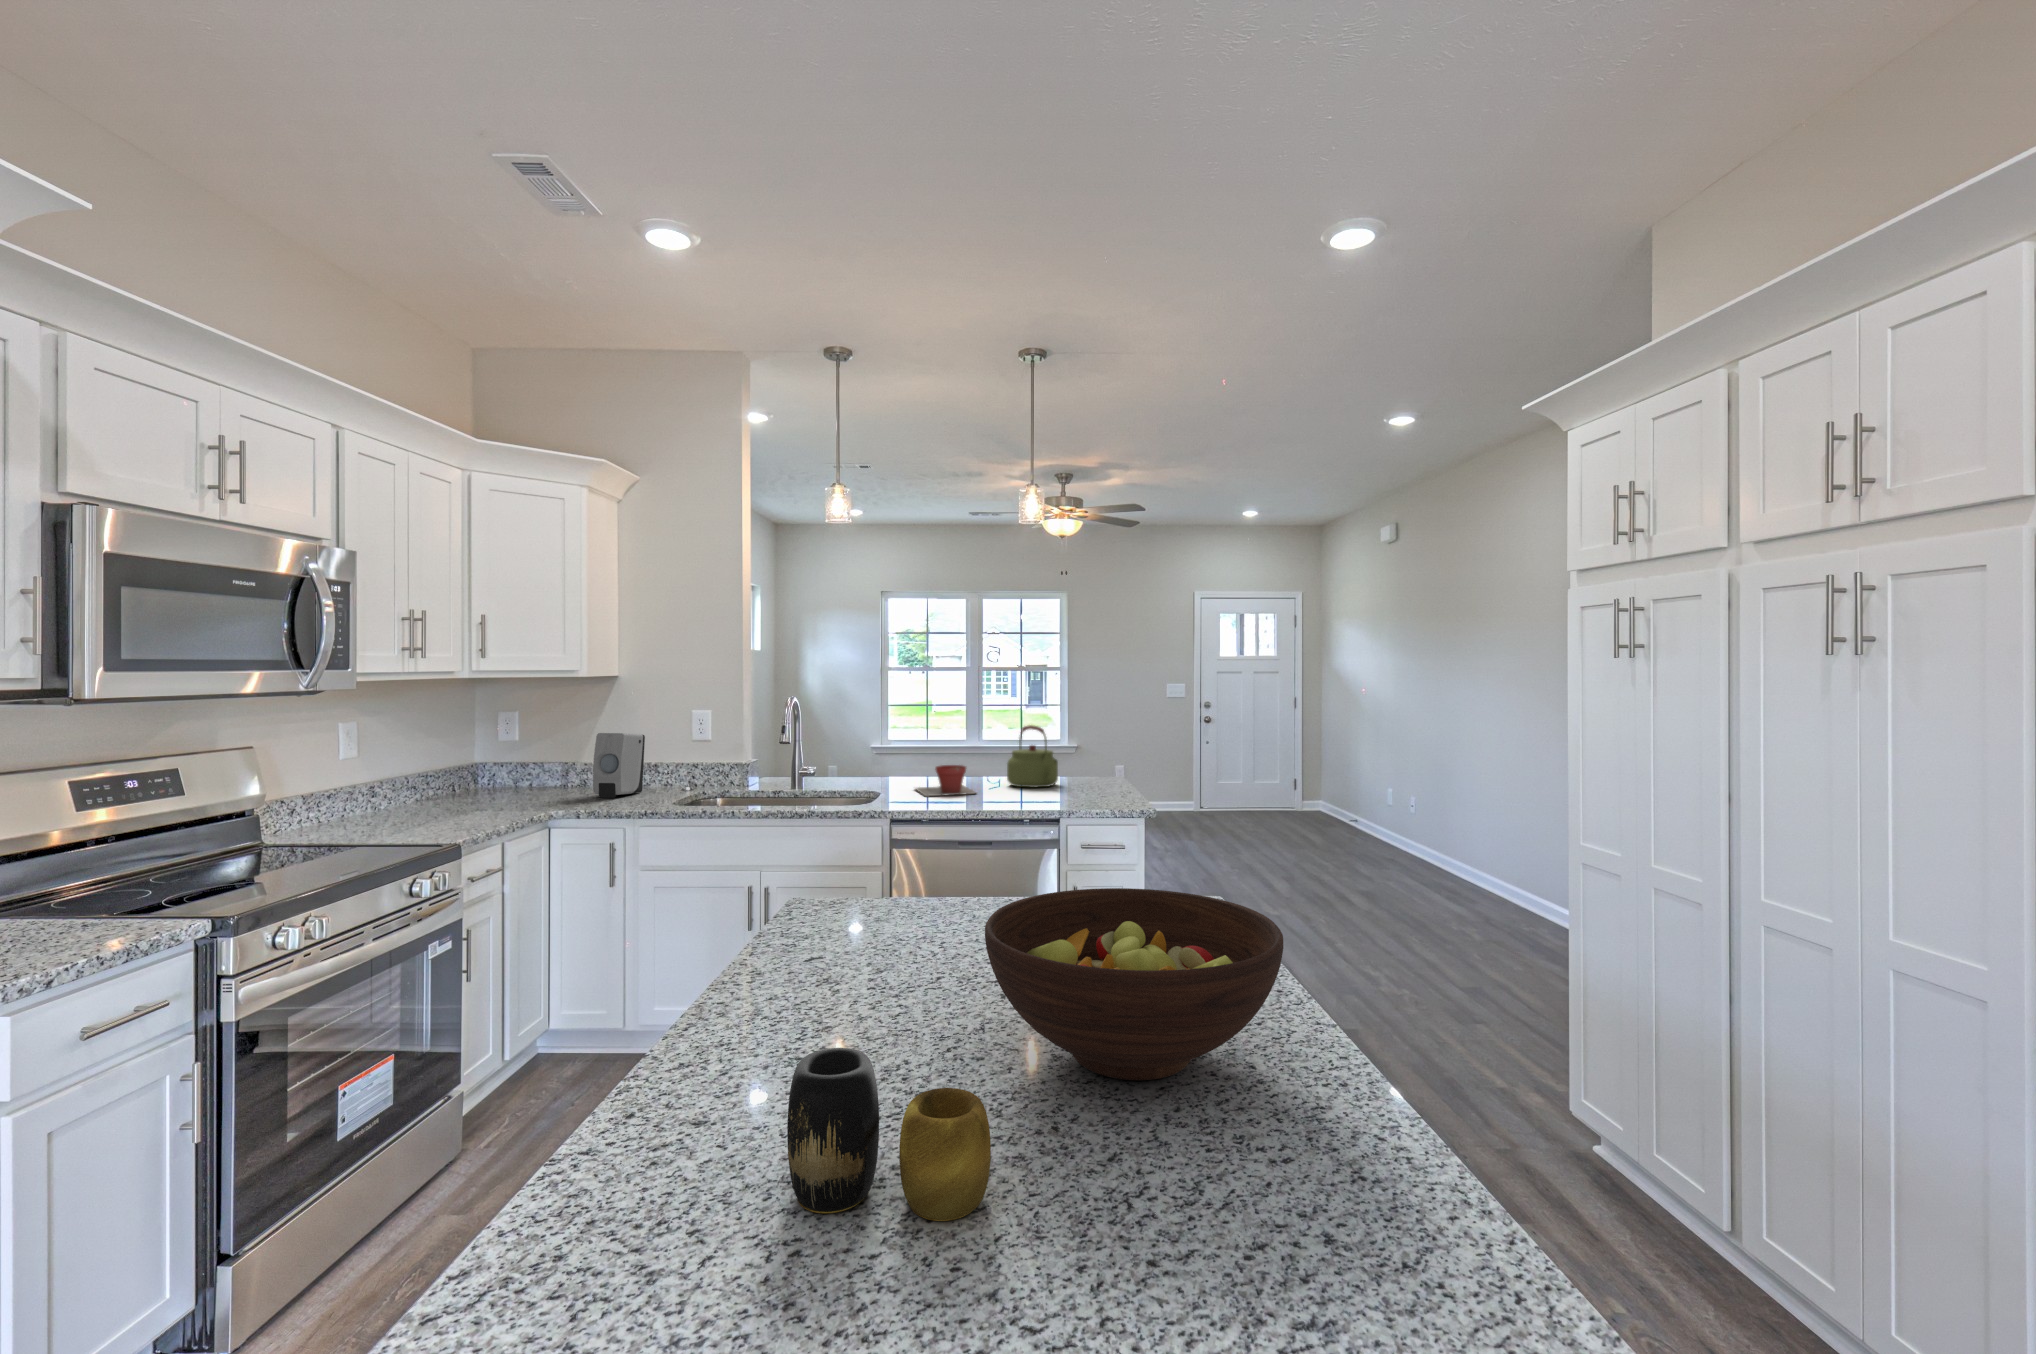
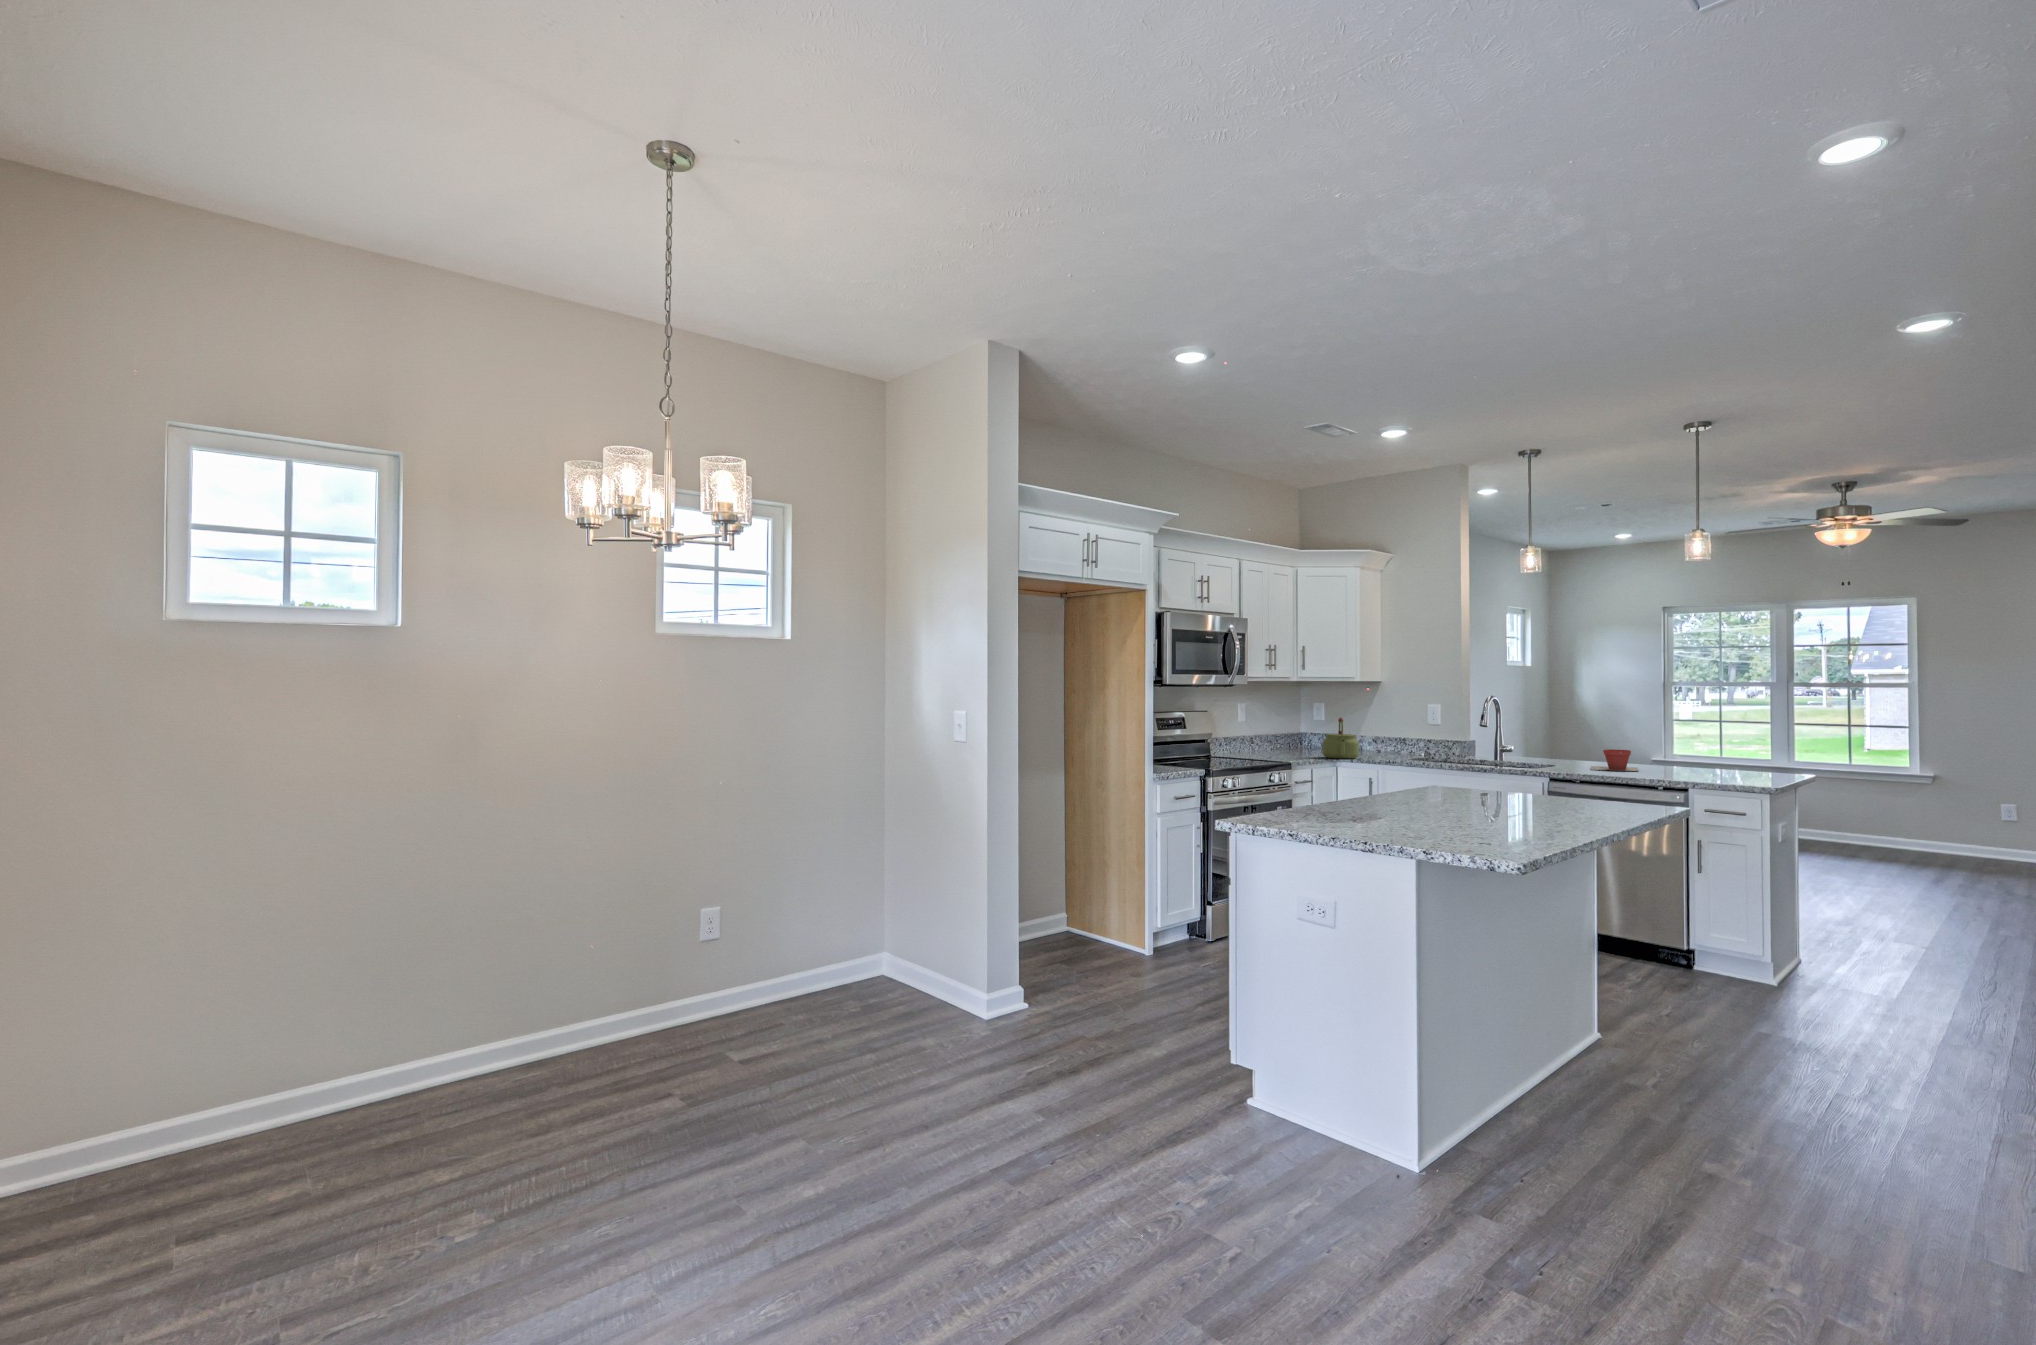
kettle: present [1007,725,1058,787] -> present [1323,718,1359,759]
soap dispenser: present [593,733,645,798] -> none [1366,718,1398,758]
fruit bowl: present [985,888,1284,1080] -> none [1441,755,1563,811]
vase: present [787,1048,991,1221] -> none [1358,769,1411,810]

